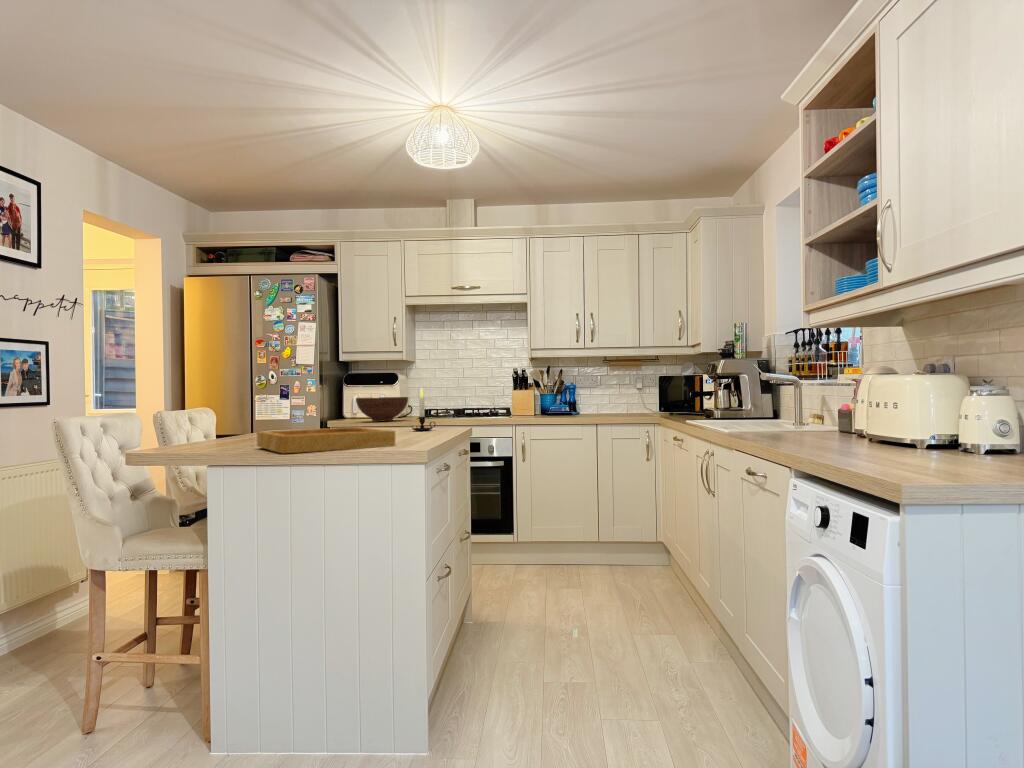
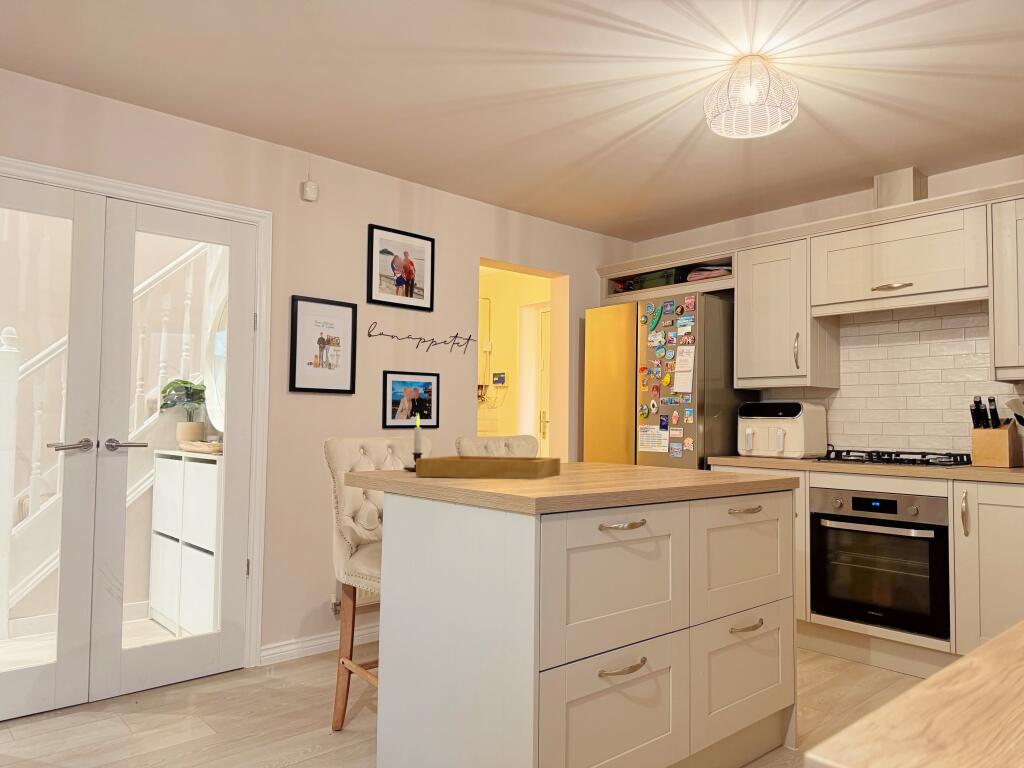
candle: present [412,387,435,431] -> present [404,414,423,471]
fruit bowl: present [356,397,408,421] -> none [740,432,809,463]

